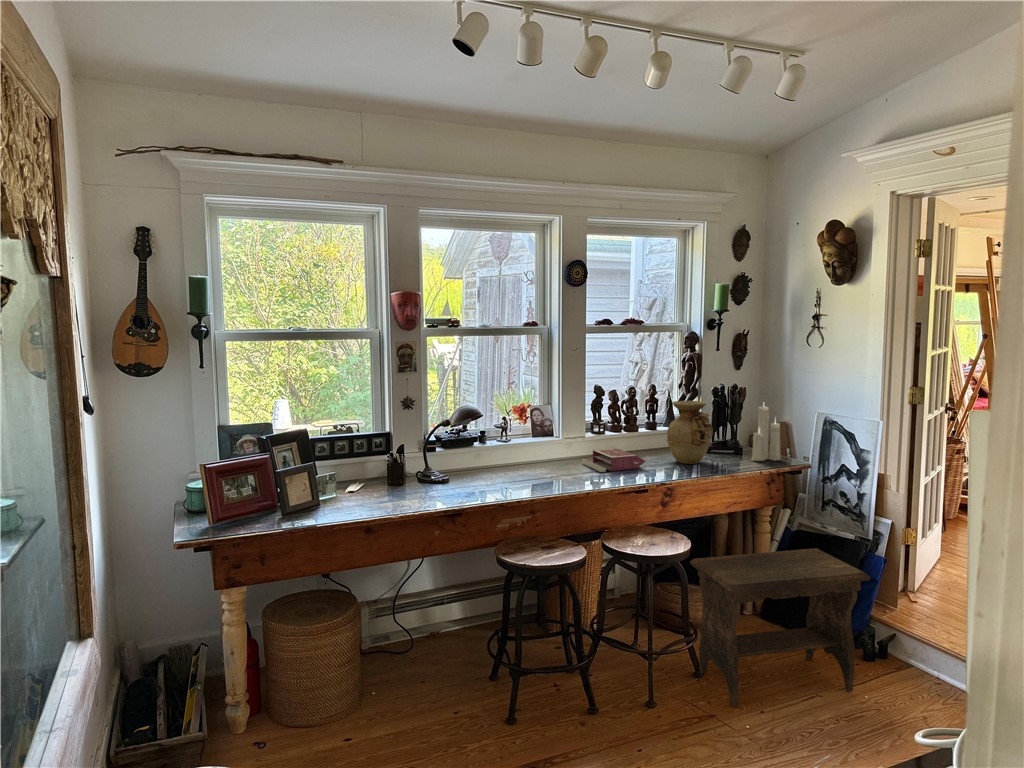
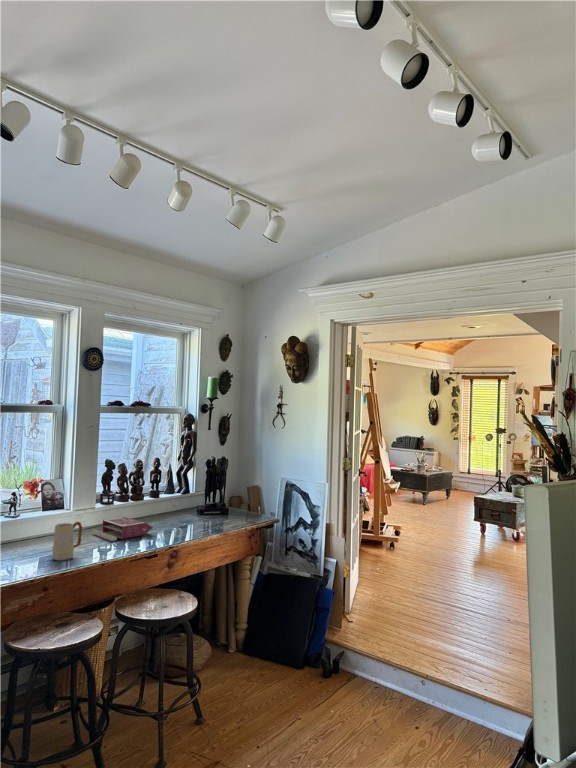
vase: present [666,401,713,464] -> none [170,472,209,527]
candle: present [752,406,781,461] -> none [237,467,259,520]
mug: none [540,449,568,486] -> present [52,522,82,561]
footstool: present [690,548,870,707] -> none [194,588,331,747]

